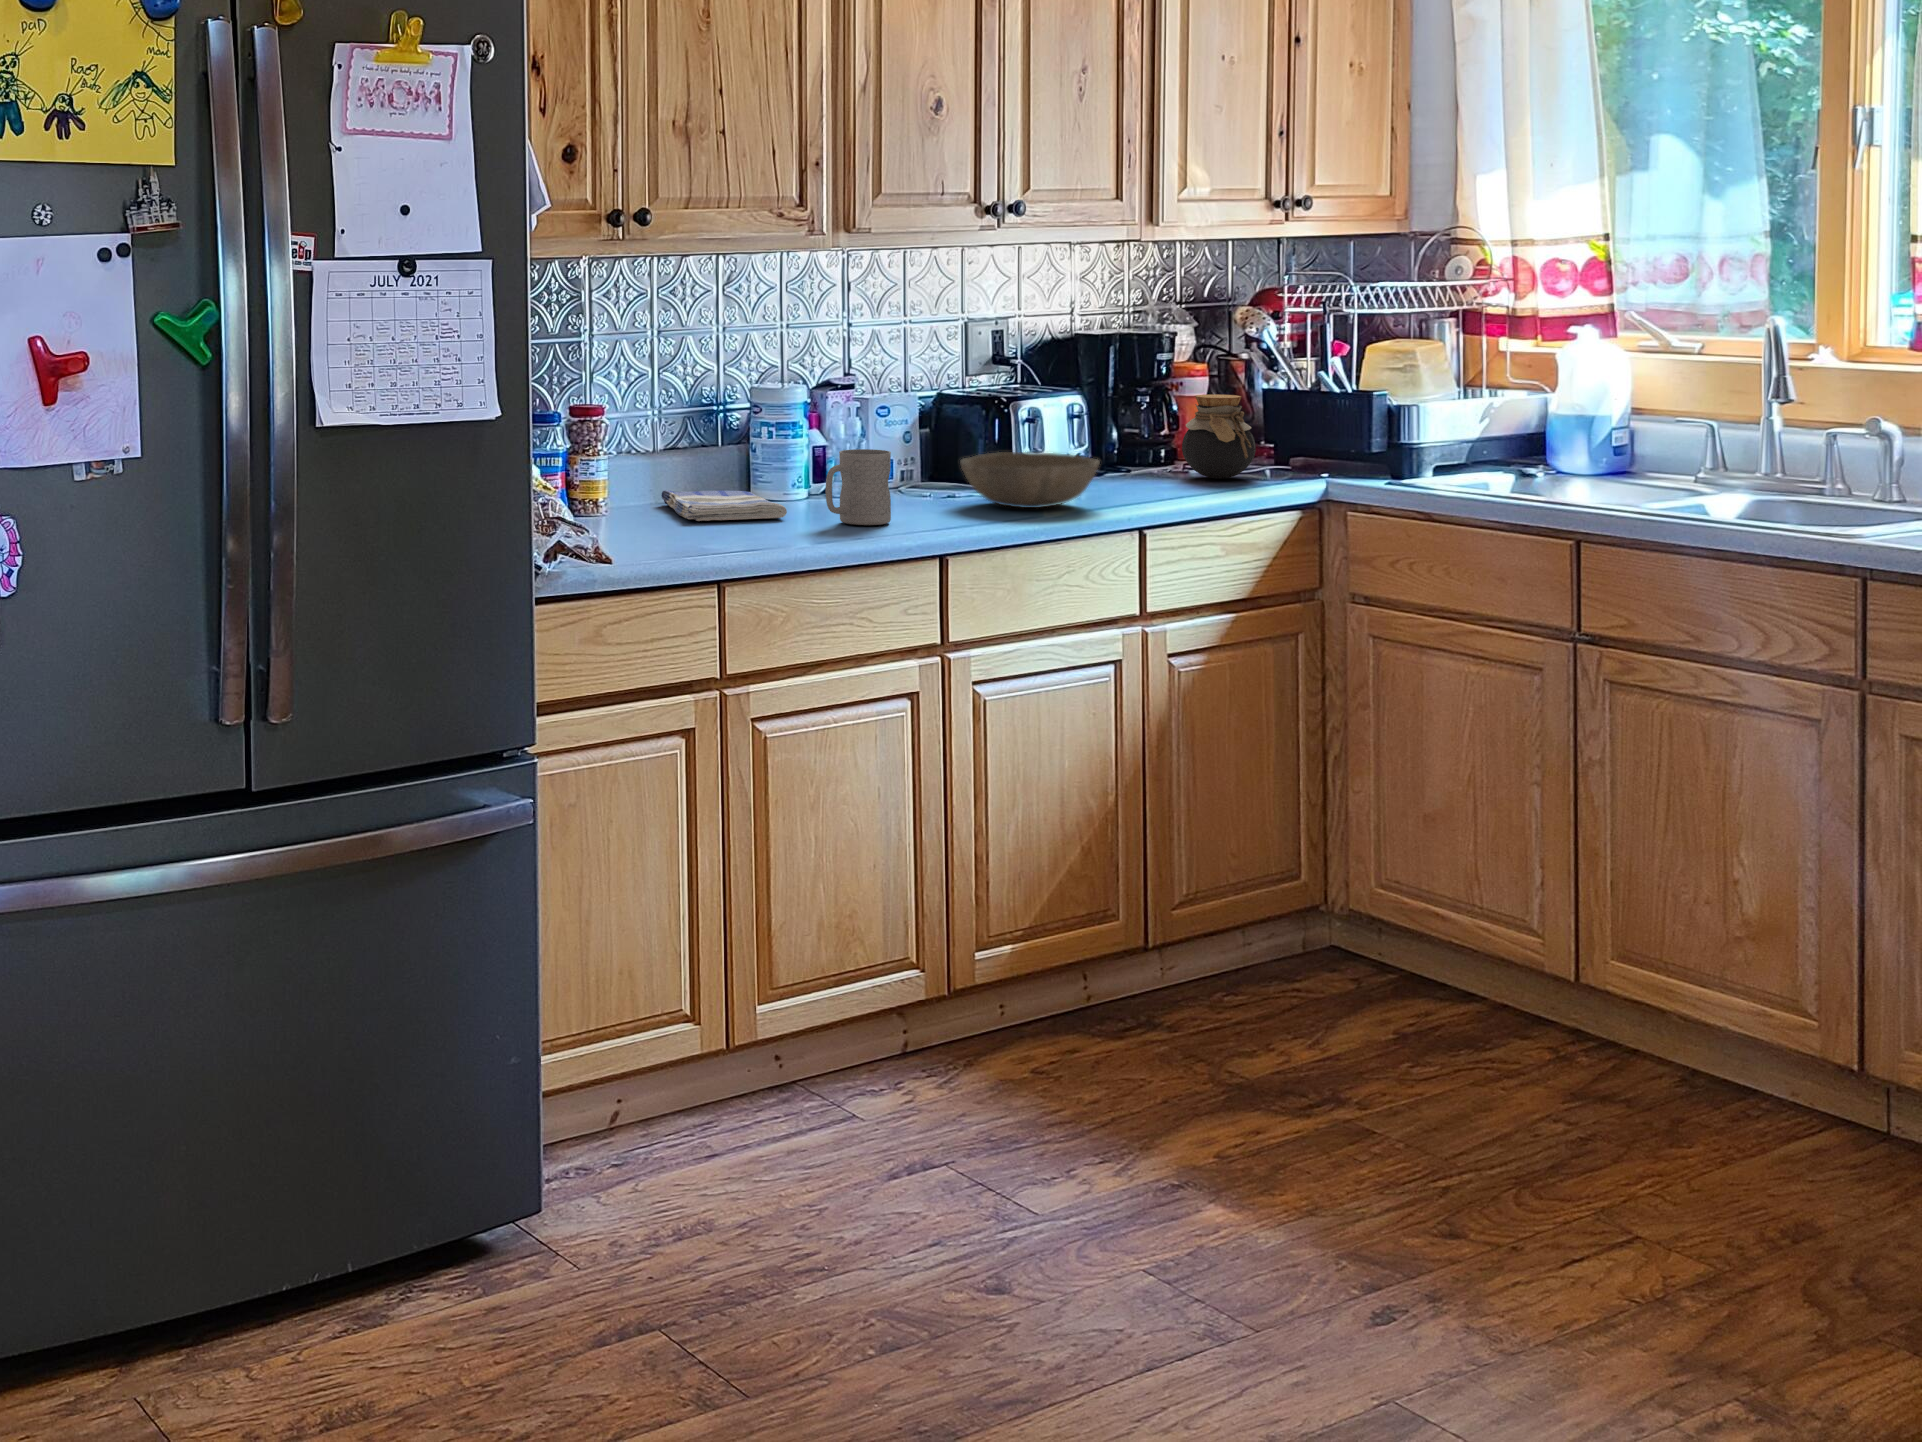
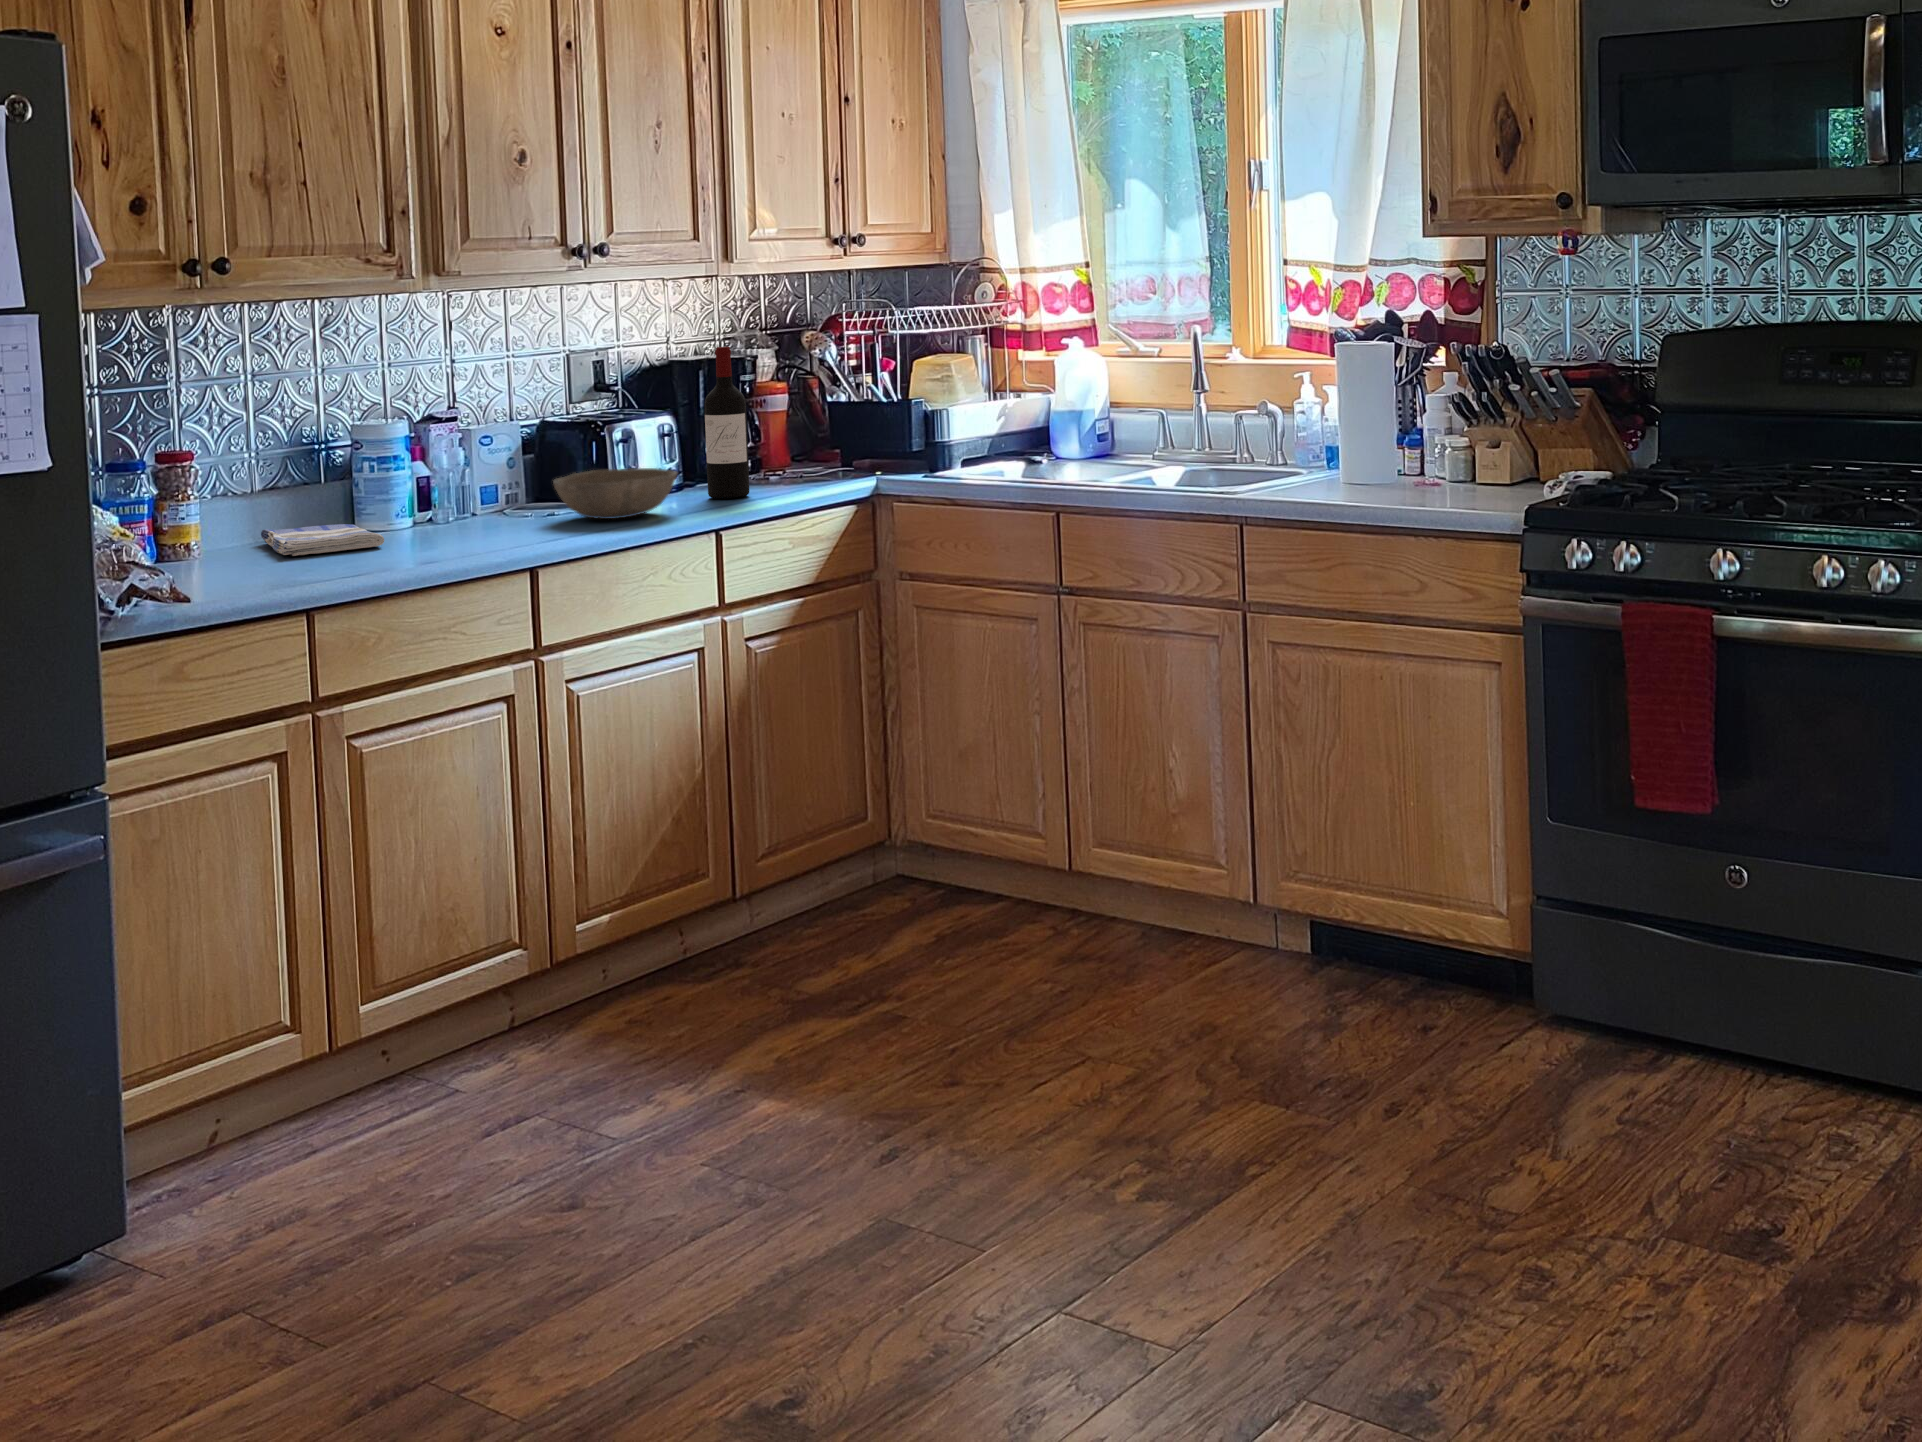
wine bottle: none [1127,321,1176,494] -> present [705,347,749,499]
jar: present [1182,395,1256,479] -> none [759,408,820,481]
mug: present [825,449,891,525] -> none [419,476,484,546]

